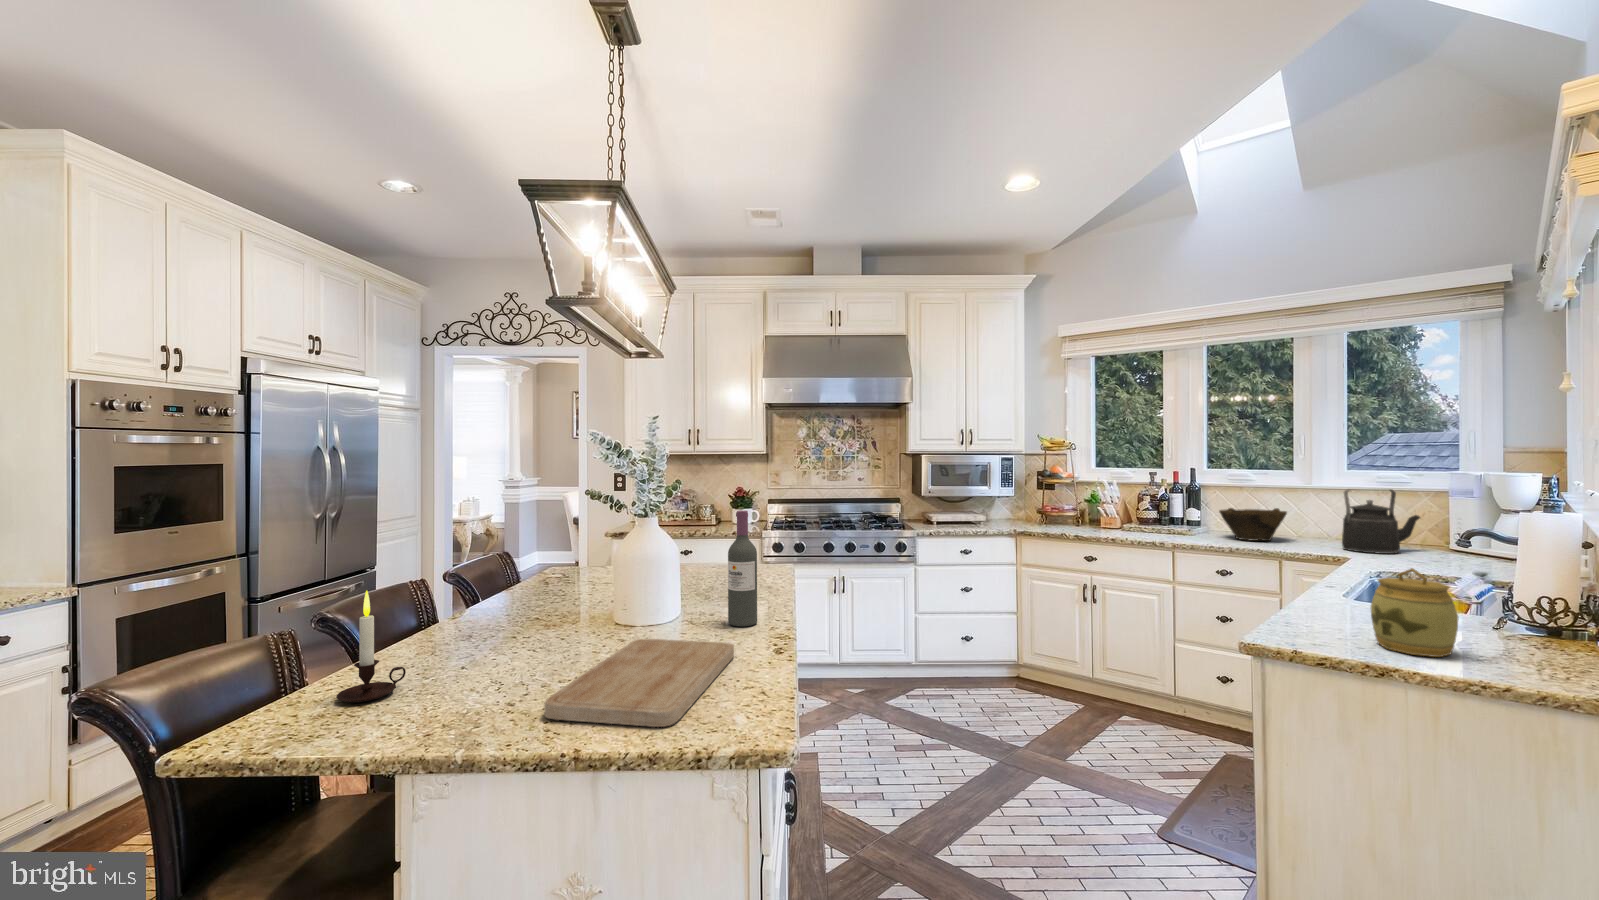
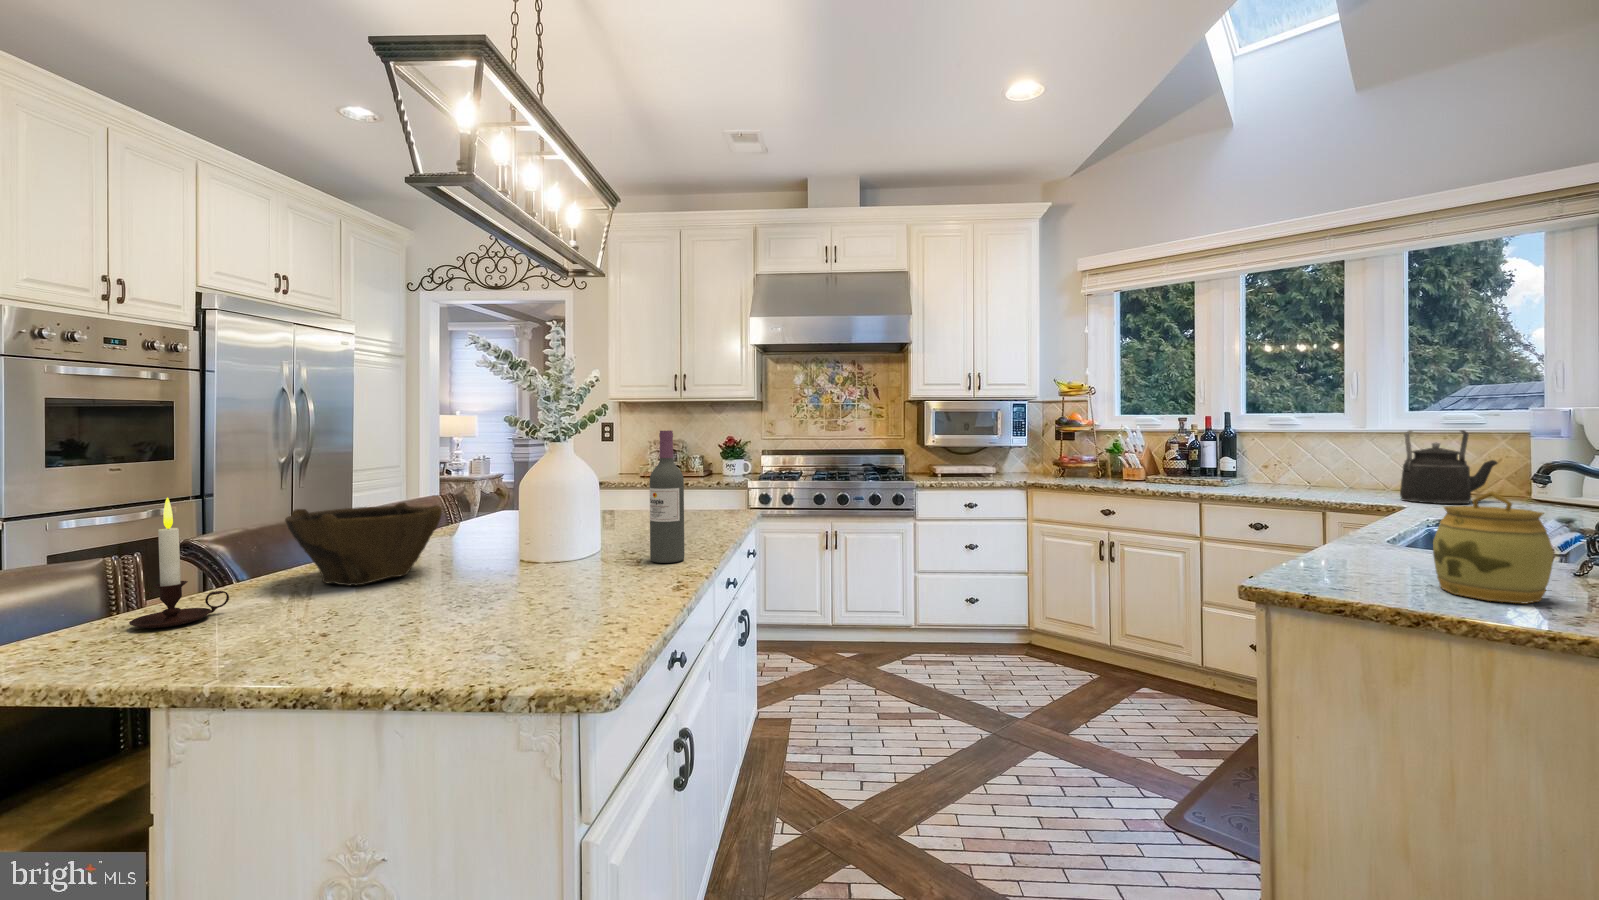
bowl: present [1219,508,1287,541] -> present [285,502,442,586]
cutting board: present [544,639,734,727] -> none [348,570,631,661]

